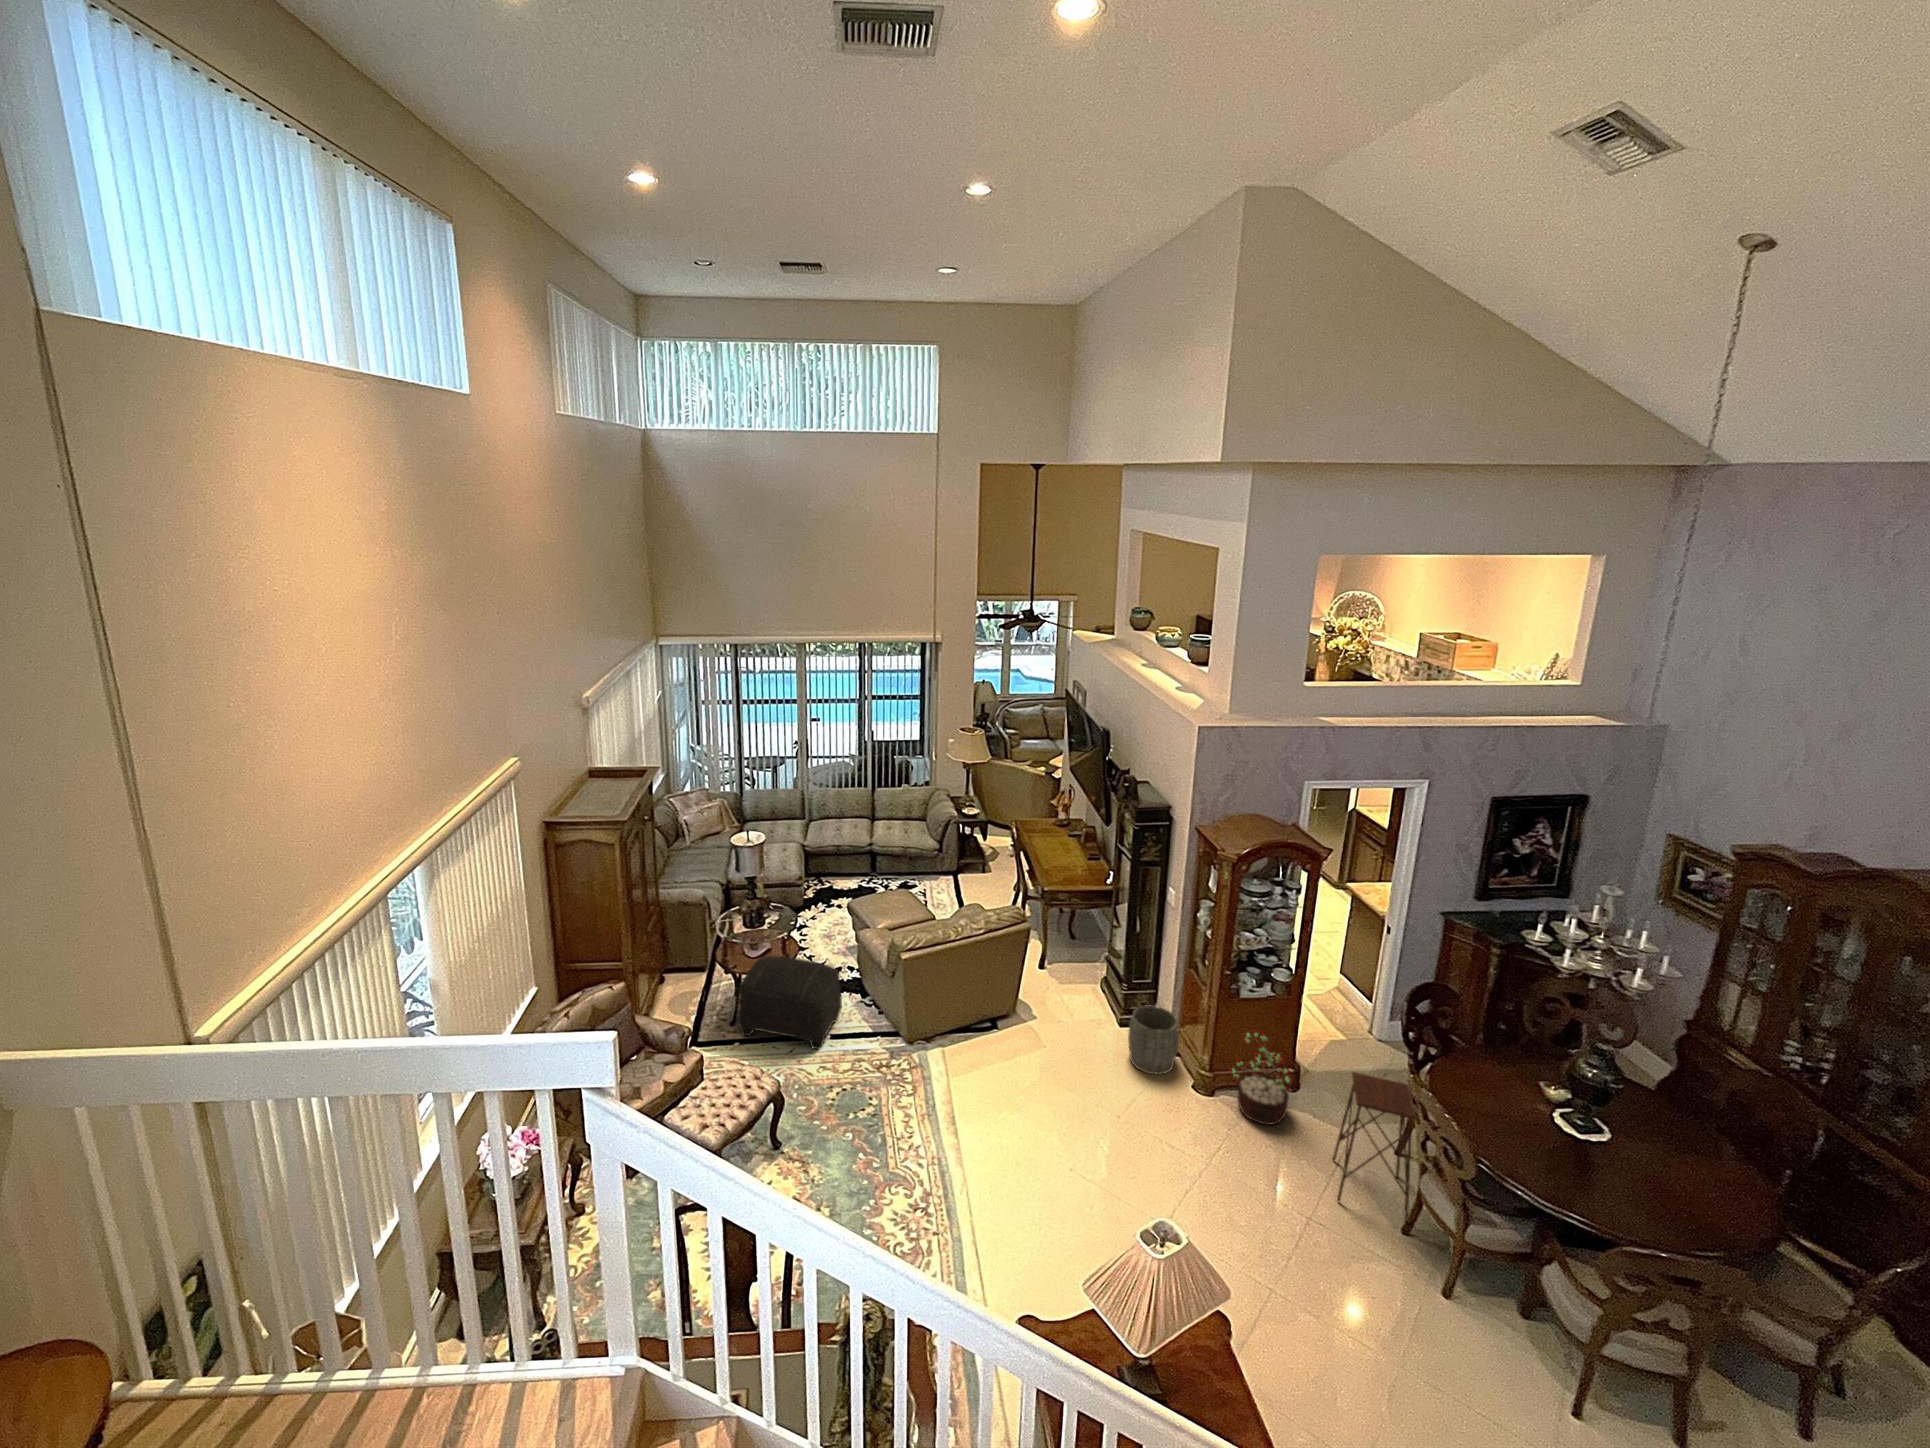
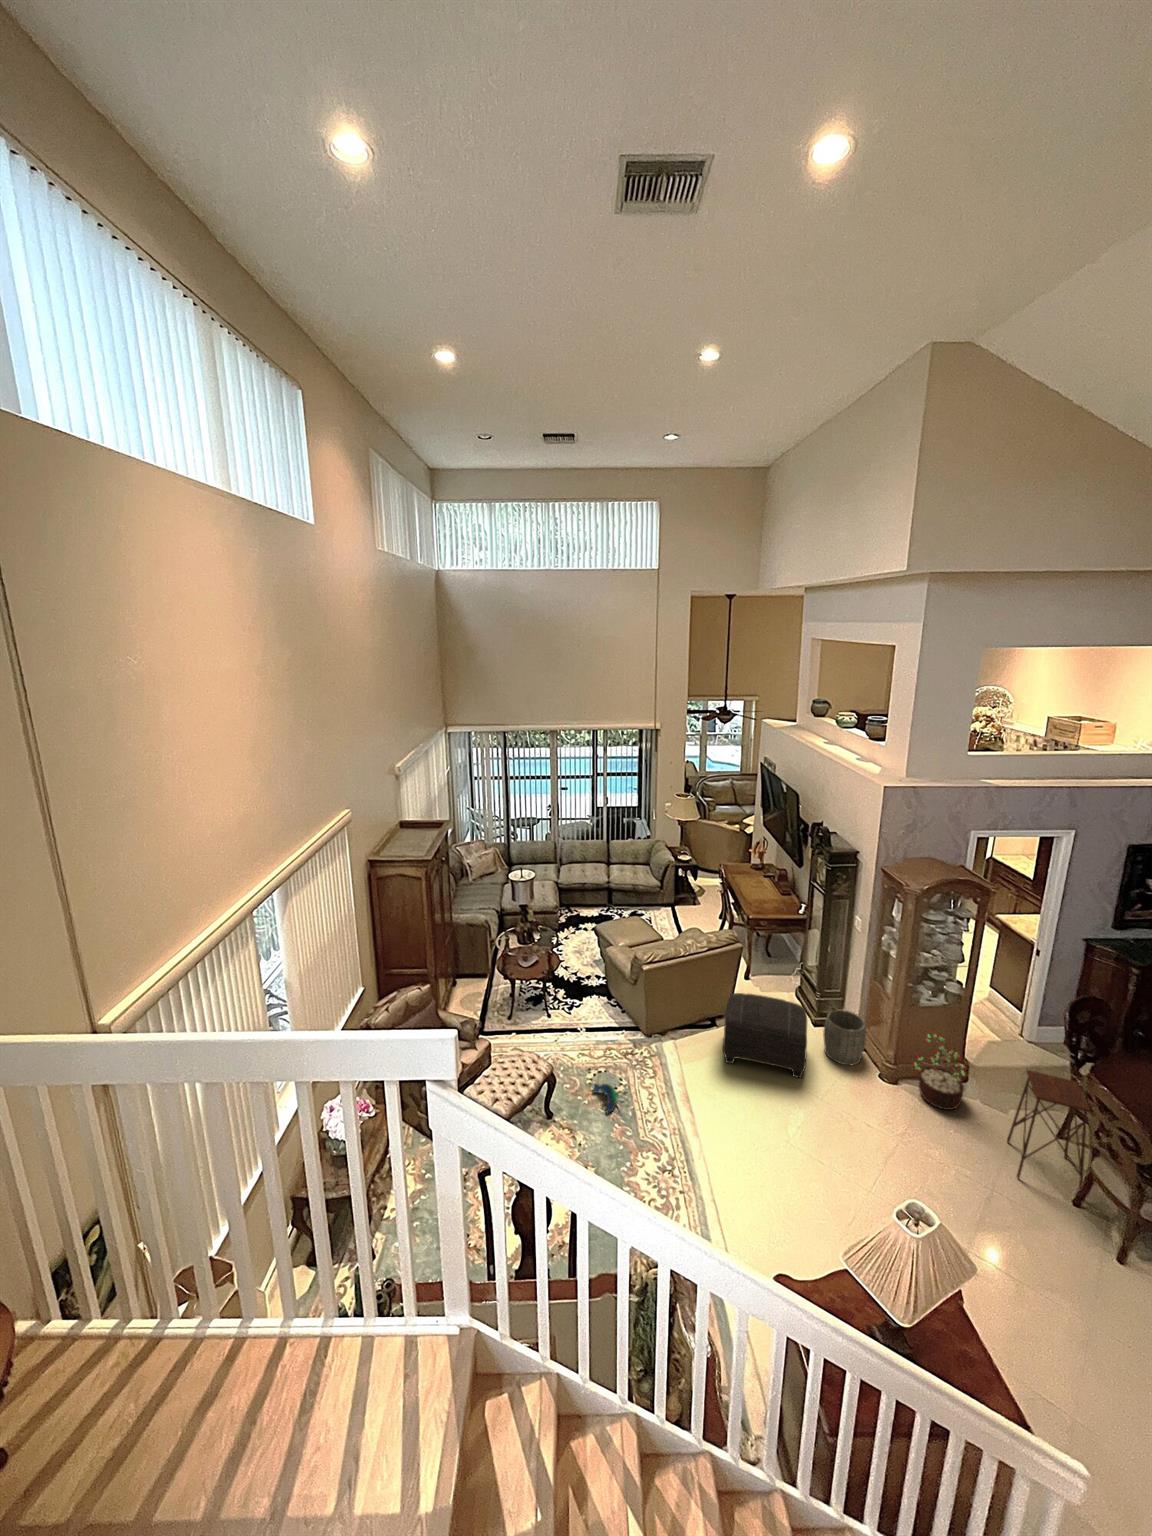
ottoman: present [738,956,842,1050] -> present [723,993,807,1078]
plush toy: none [833,1106,867,1143] -> present [593,1084,619,1114]

